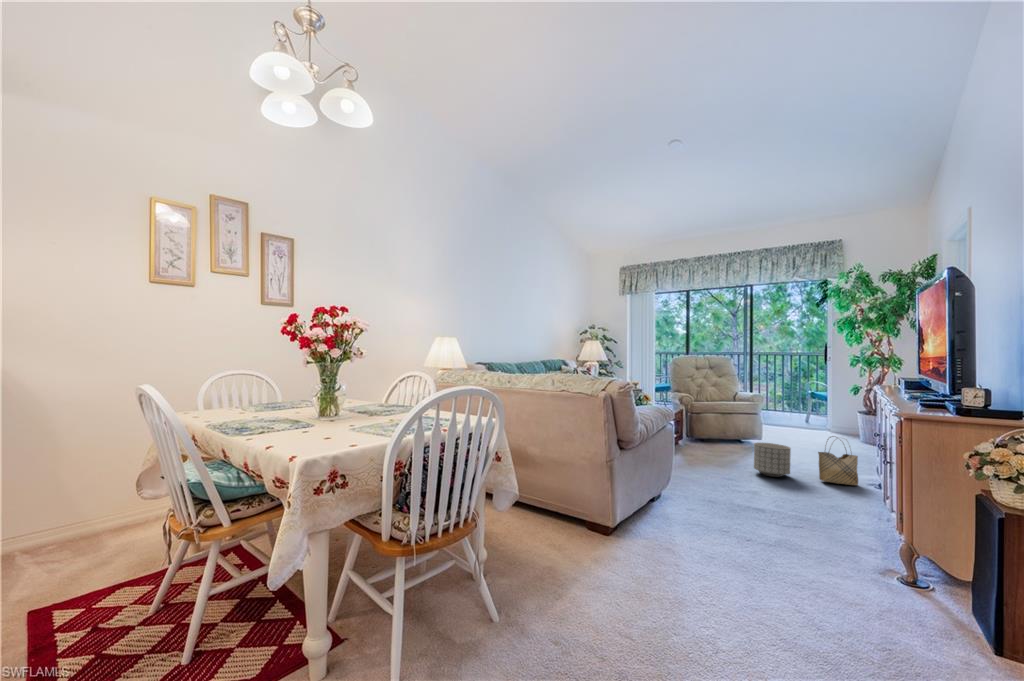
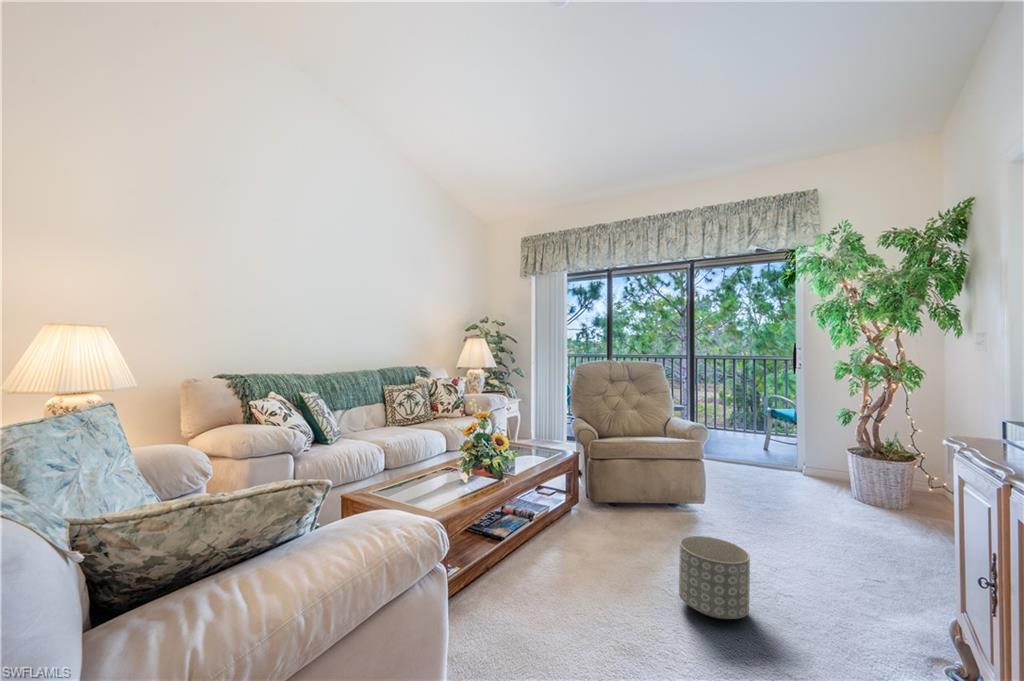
woven basket: present [818,436,858,485] -> none [805,533,893,654]

